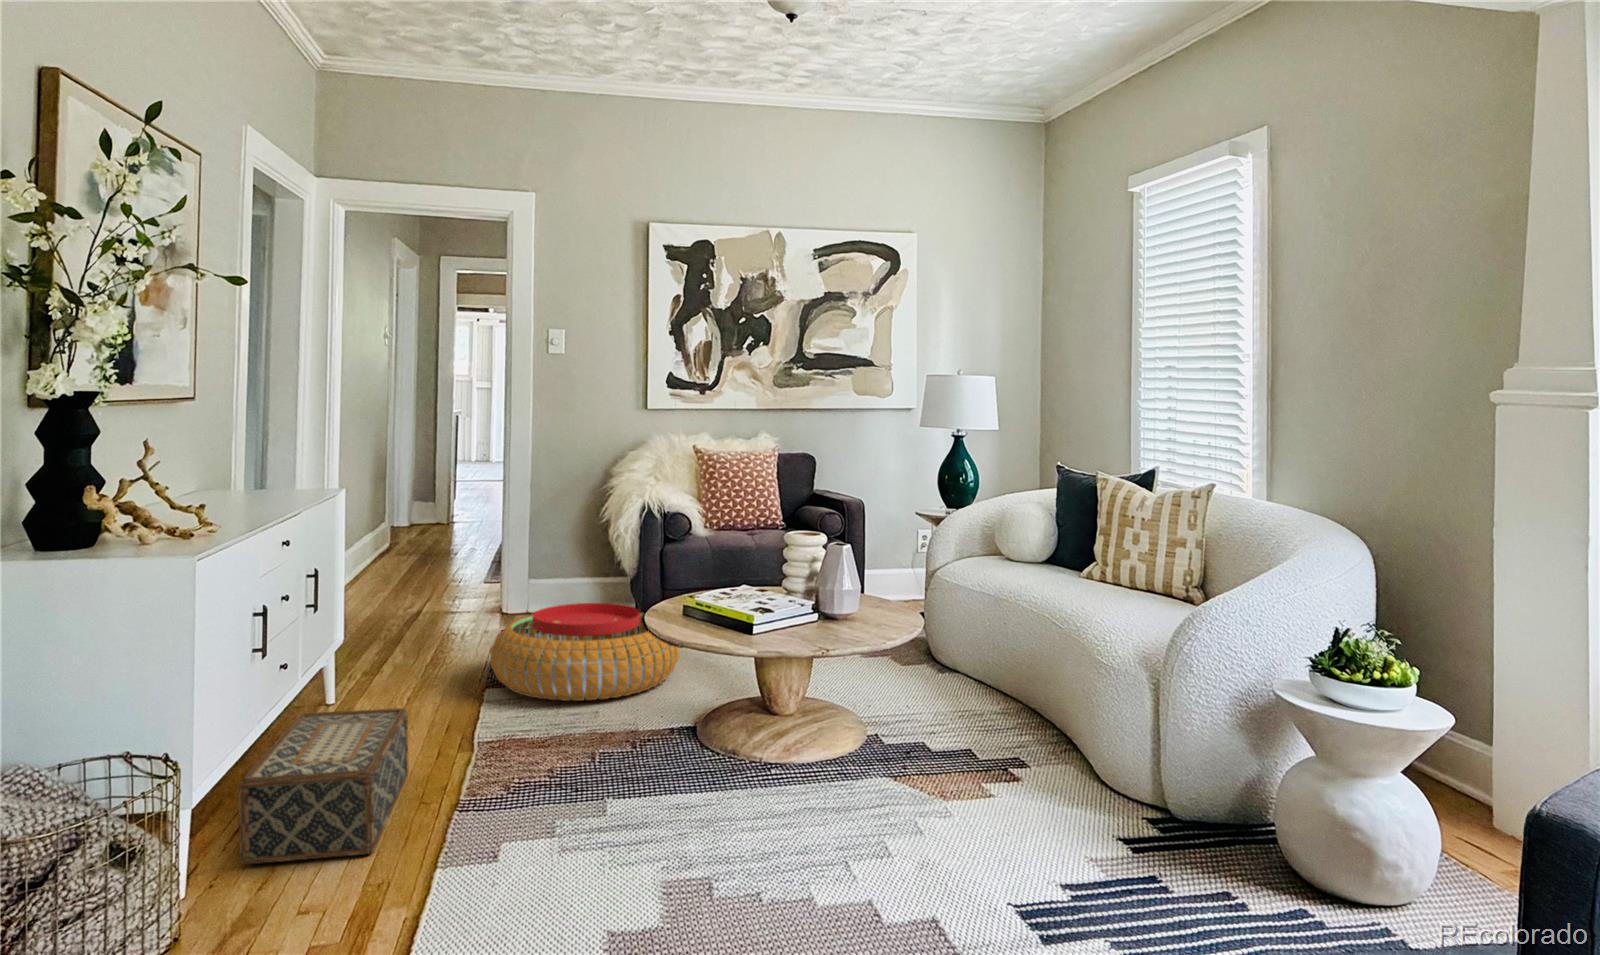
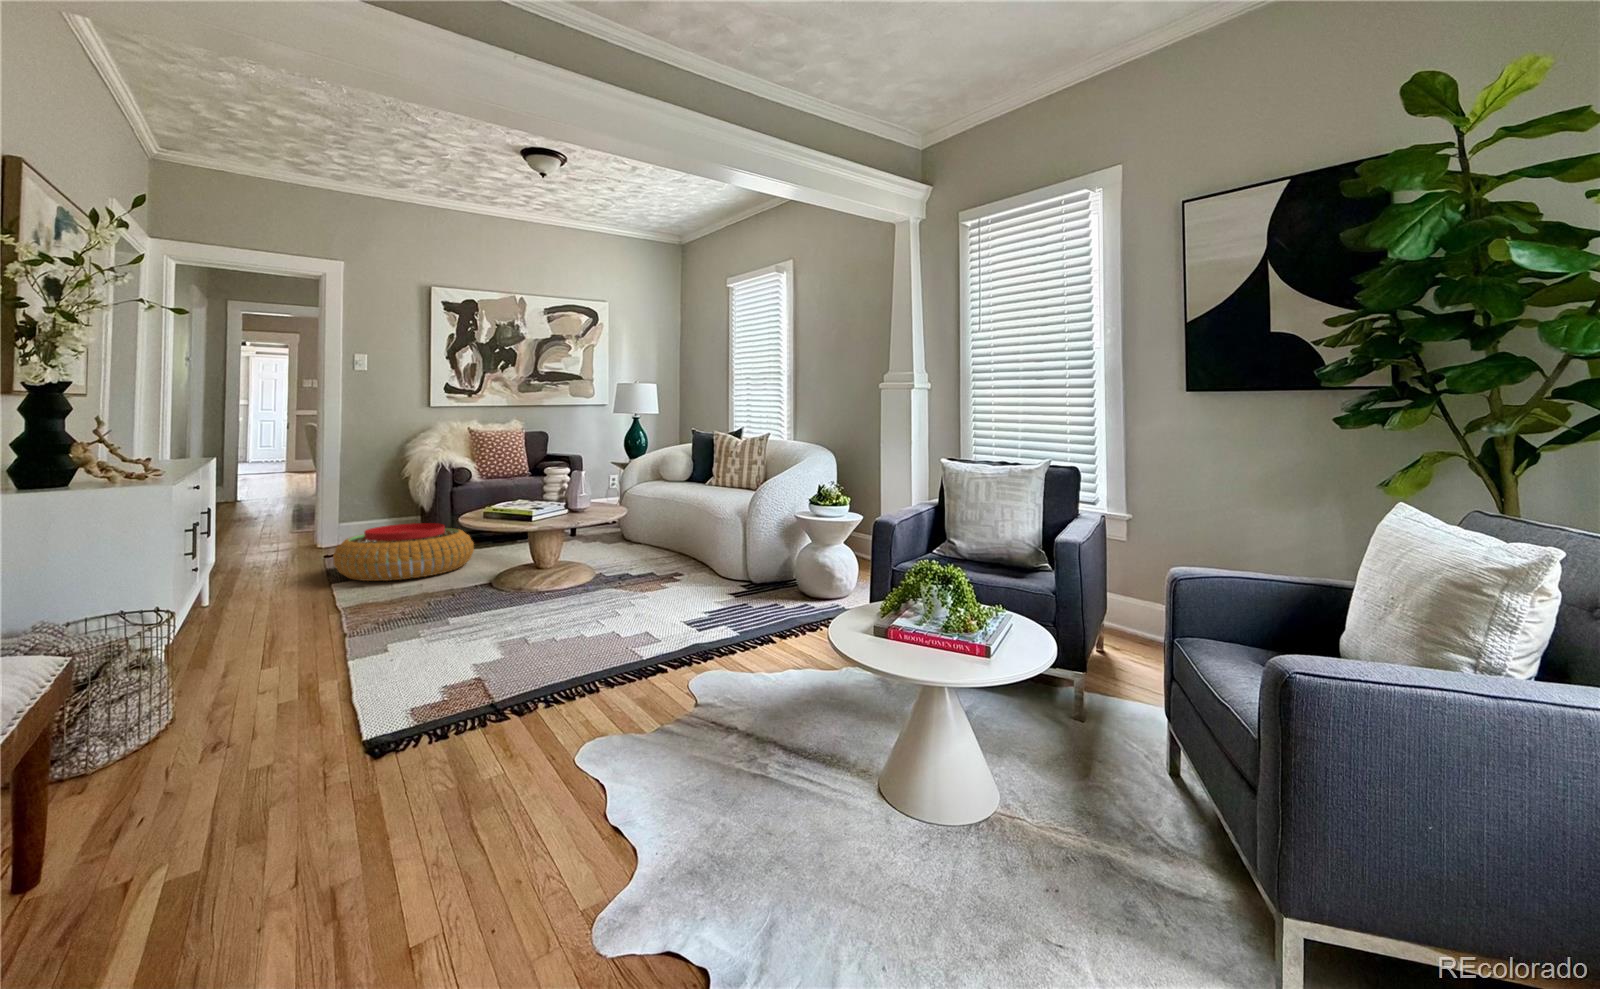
woven basket: present [238,708,409,865] -> none [170,582,291,678]

